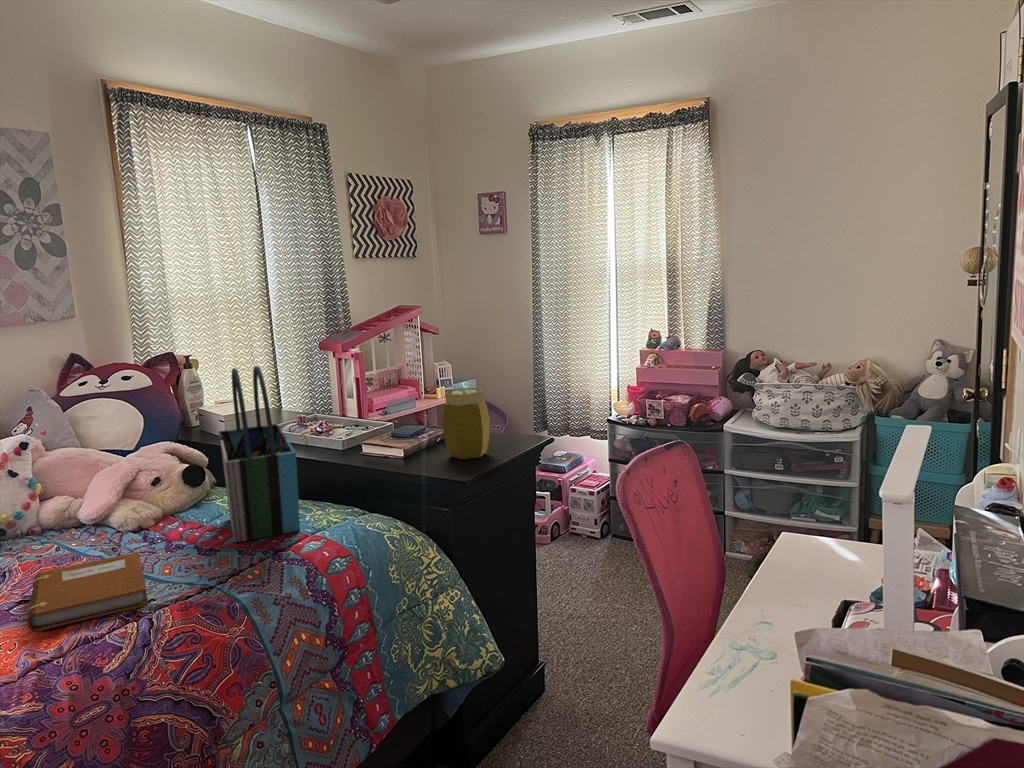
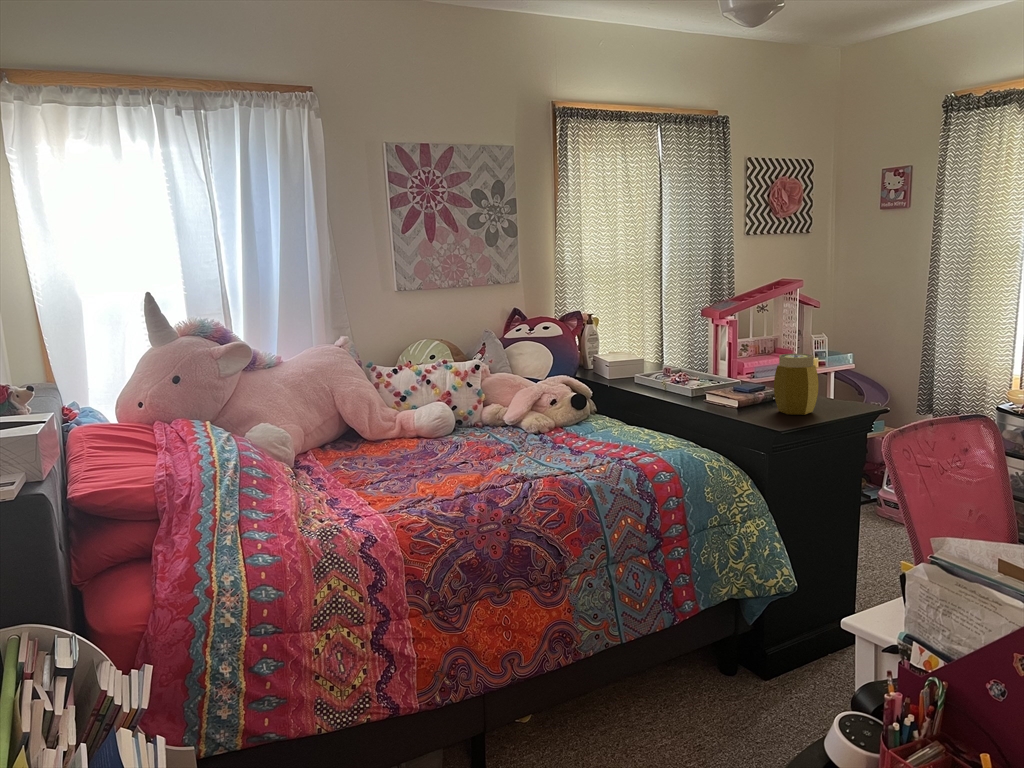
tote bag: present [219,366,300,542] -> none [592,322,644,450]
notebook: present [27,552,148,631] -> none [463,445,534,478]

